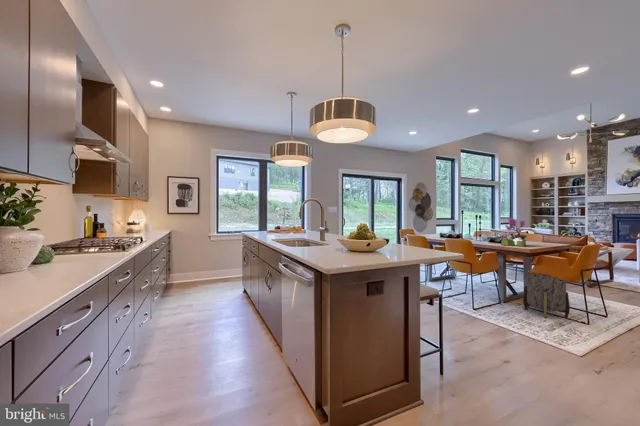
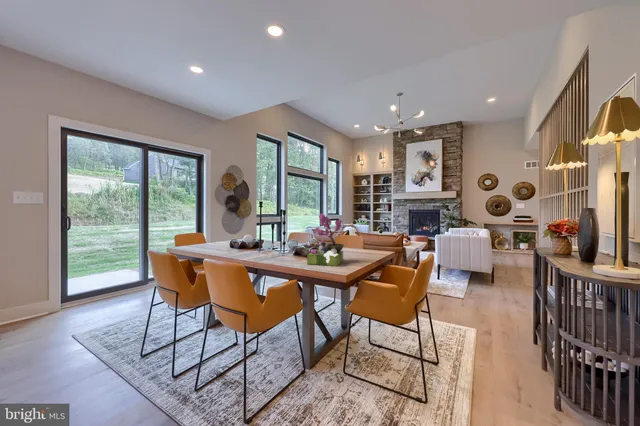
ottoman: present [523,271,570,318] -> none [338,298,398,392]

